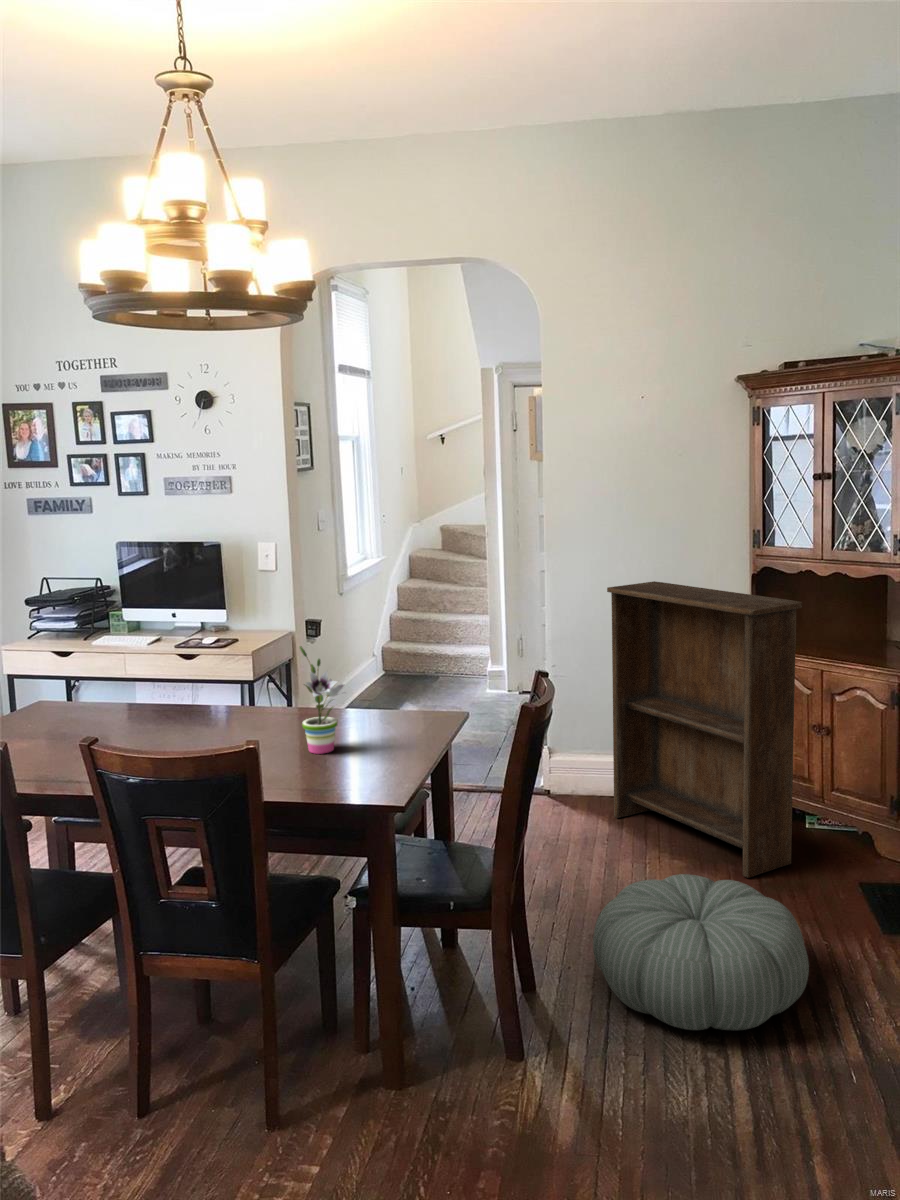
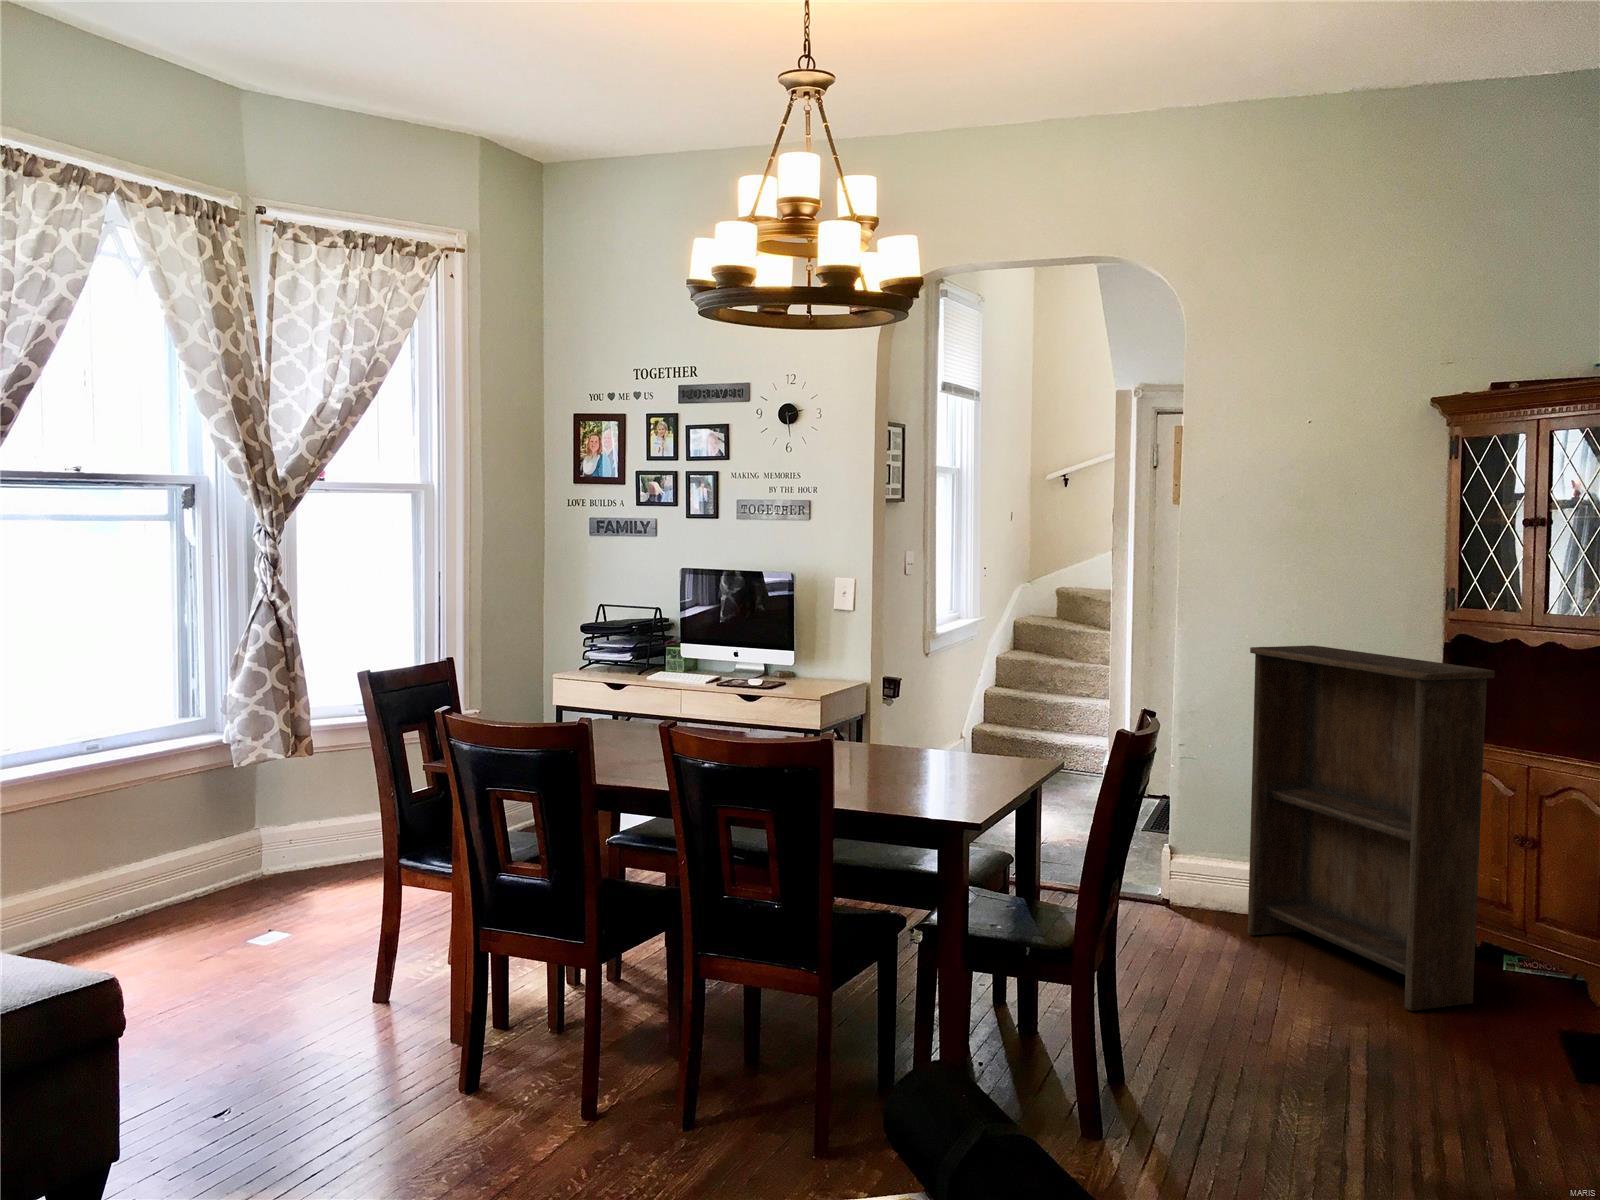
potted plant: present [300,646,345,754] -> none [877,663,928,782]
pouf: present [593,874,809,1030] -> none [1196,975,1461,1148]

